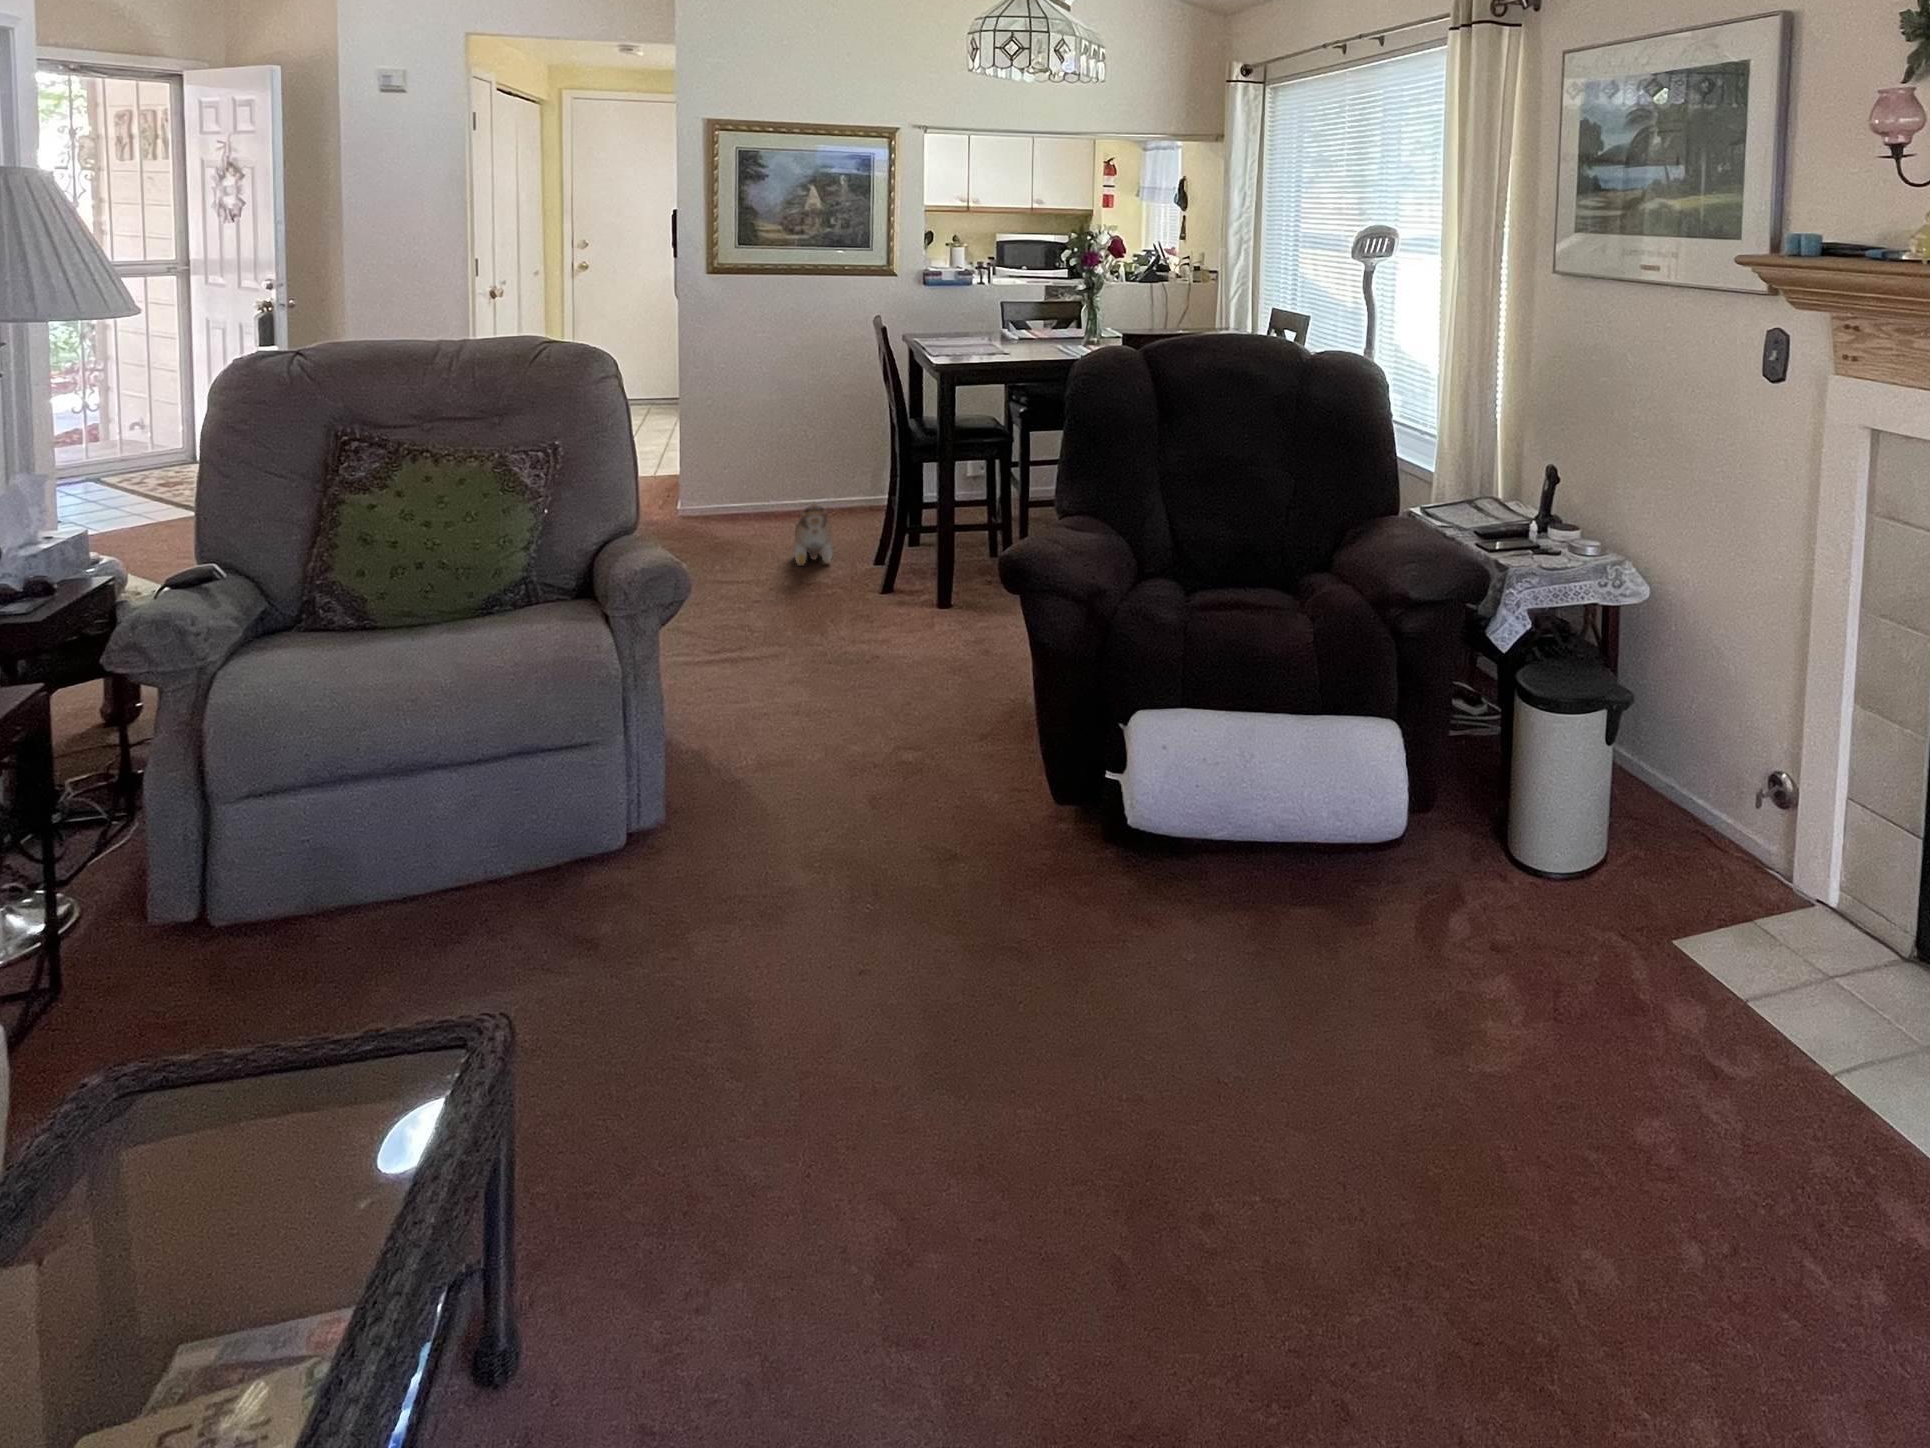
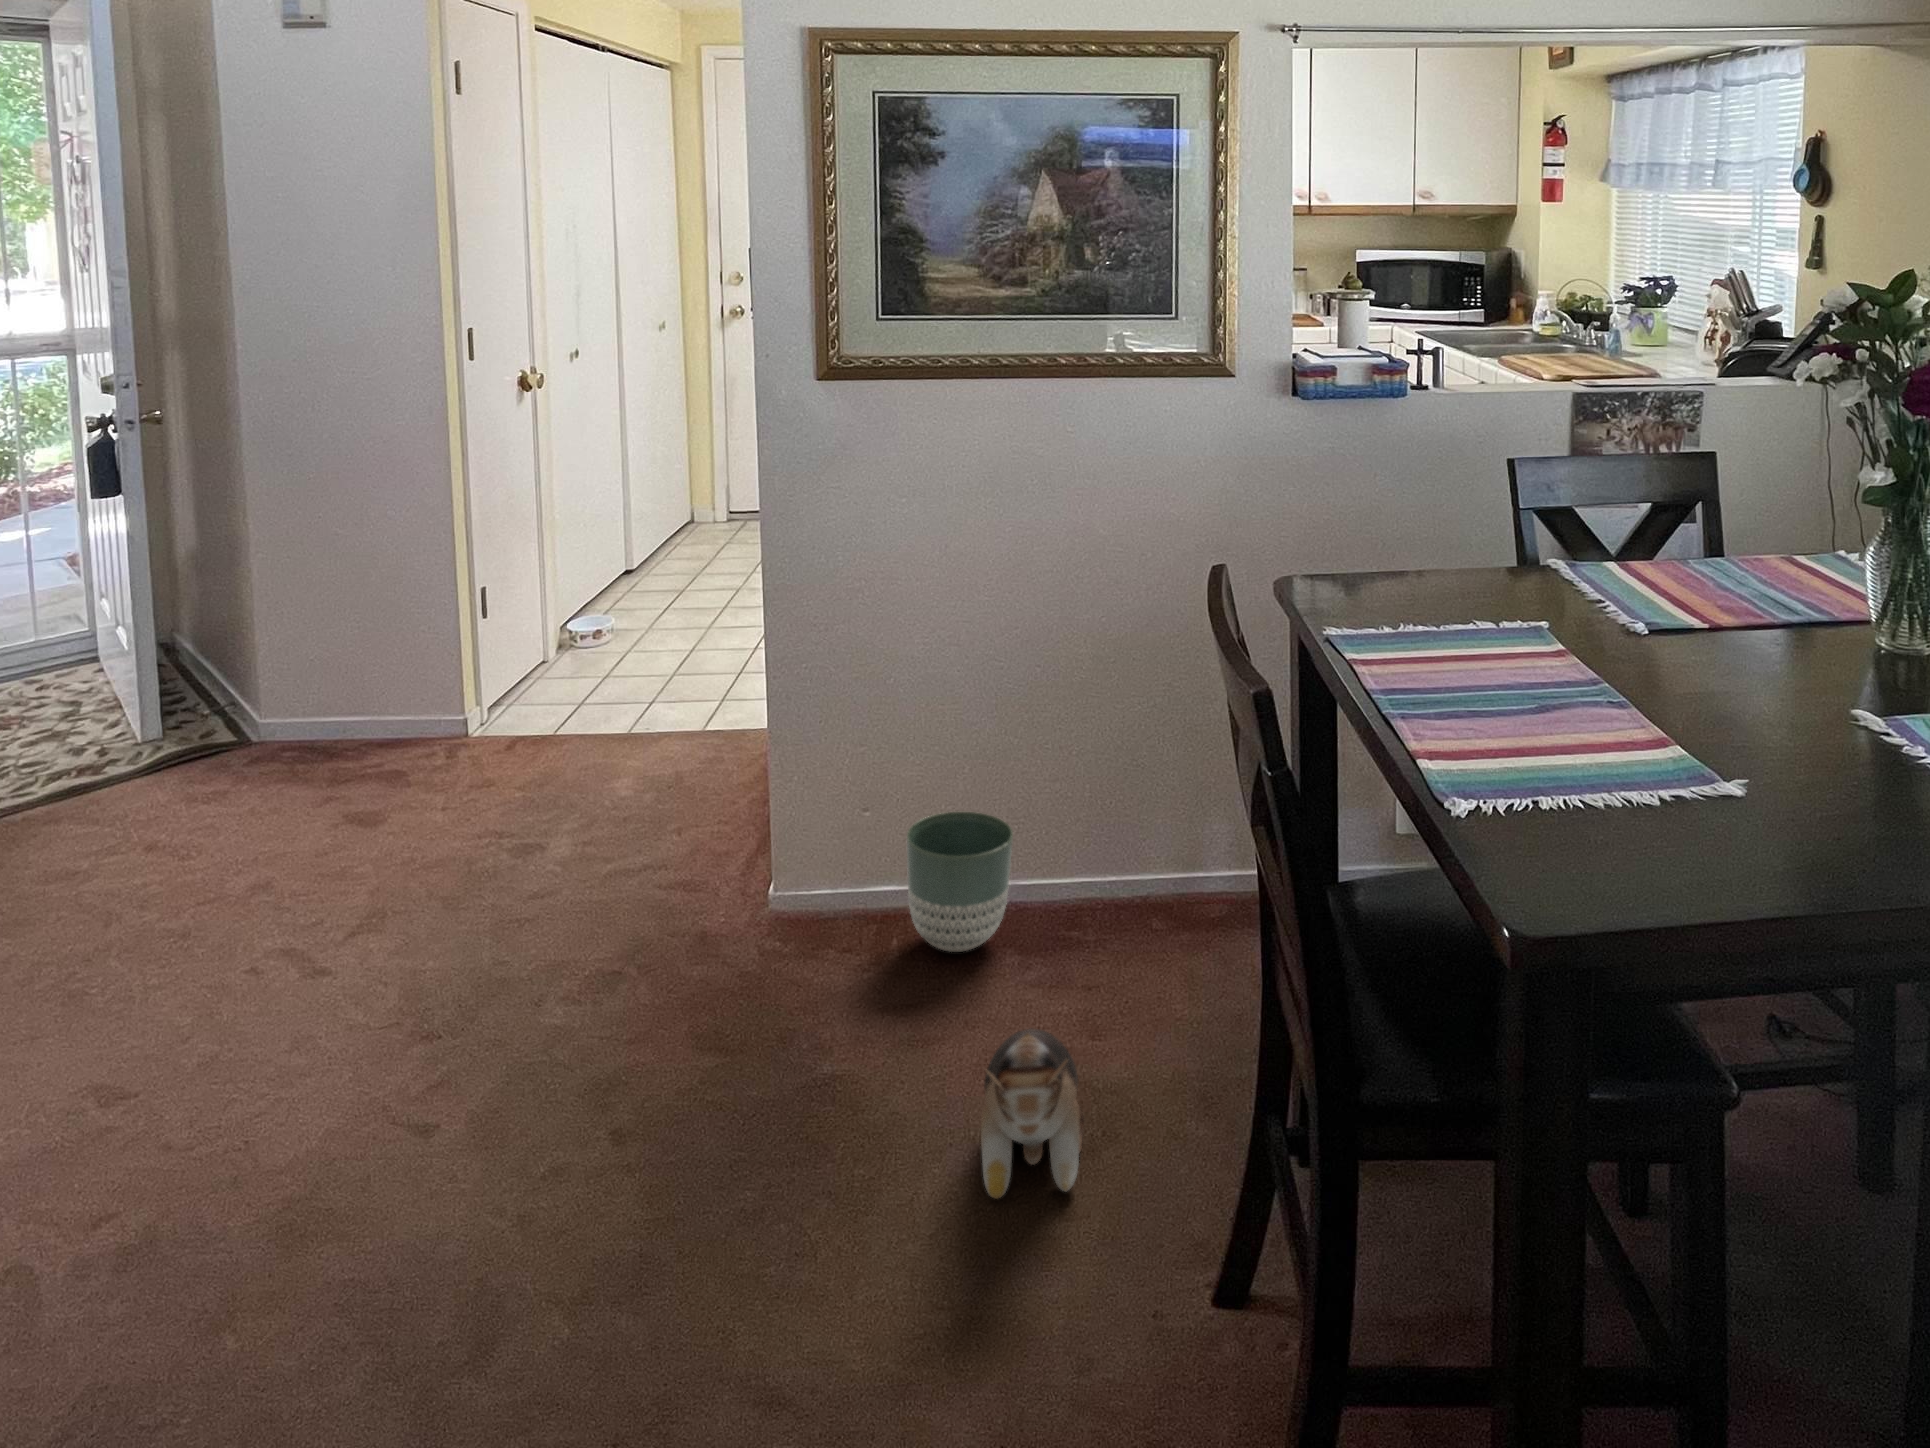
planter: none [749,467,798,522] -> present [907,812,1013,952]

